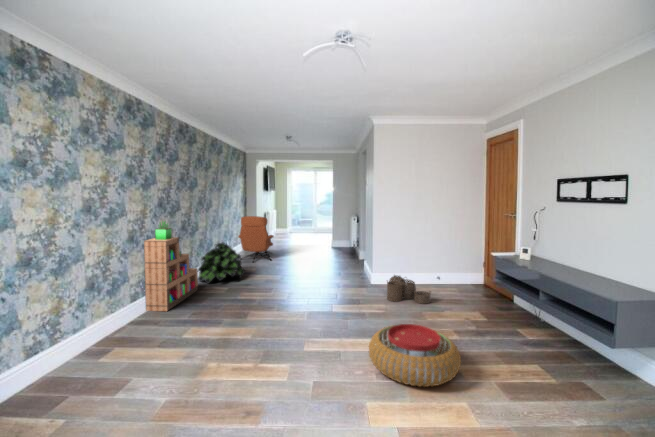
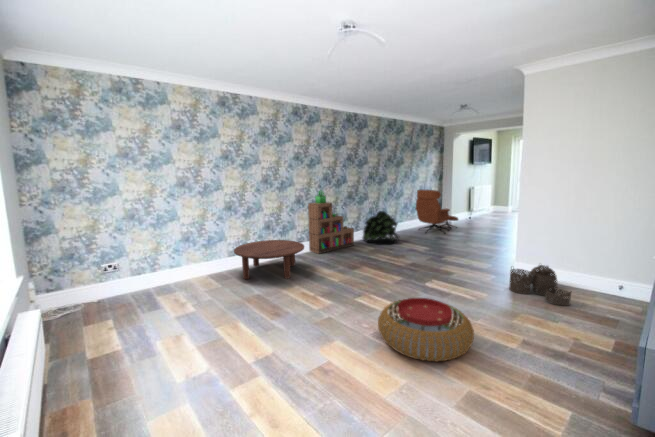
coffee table: none [54,300,191,388] -> present [234,240,304,279]

